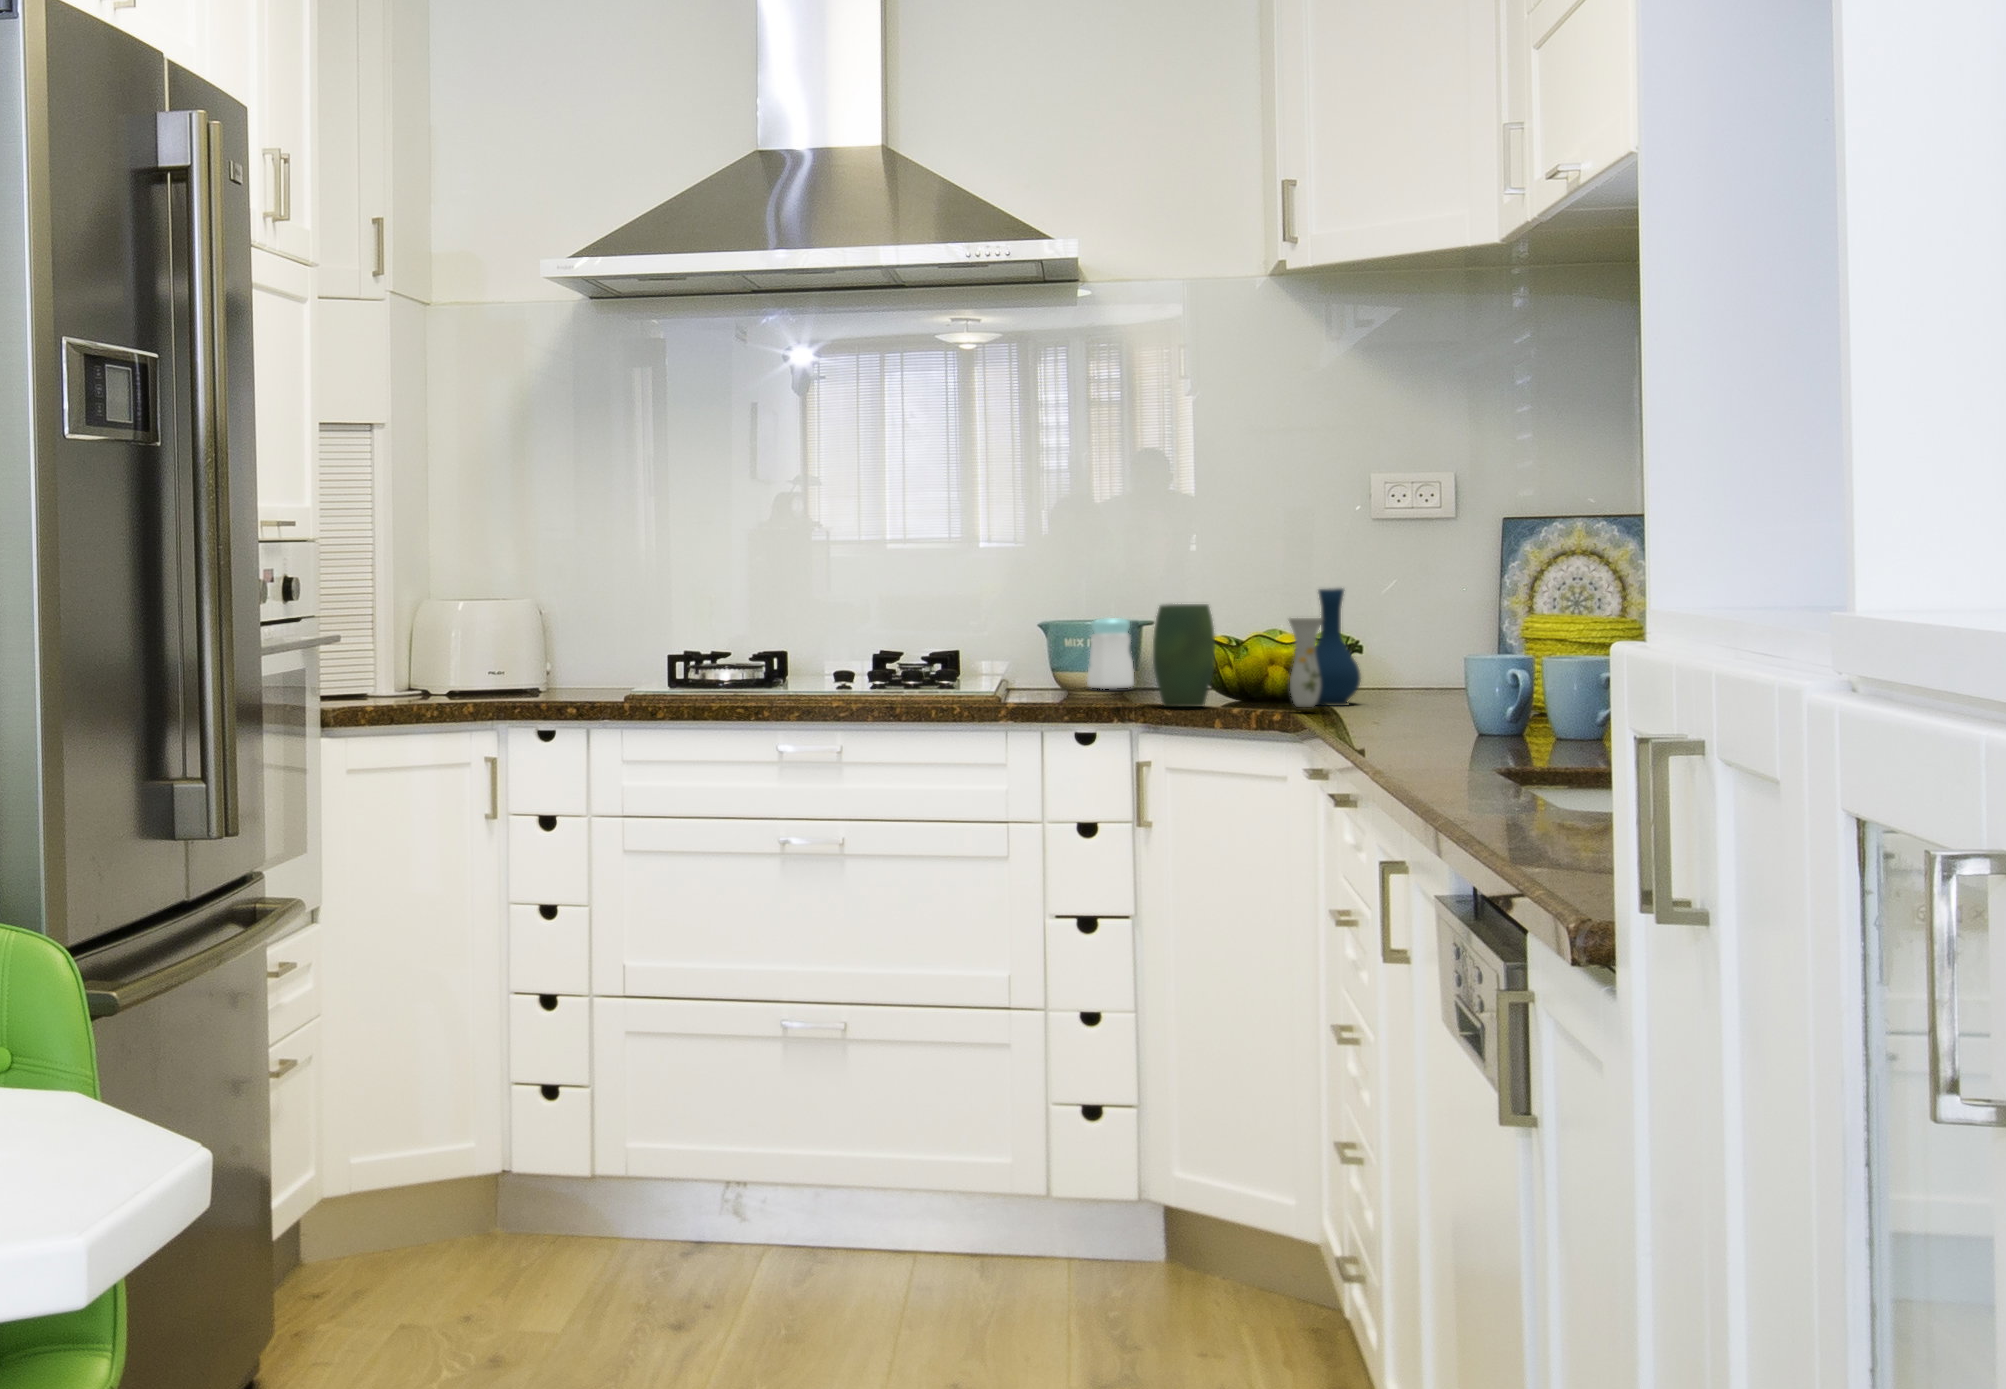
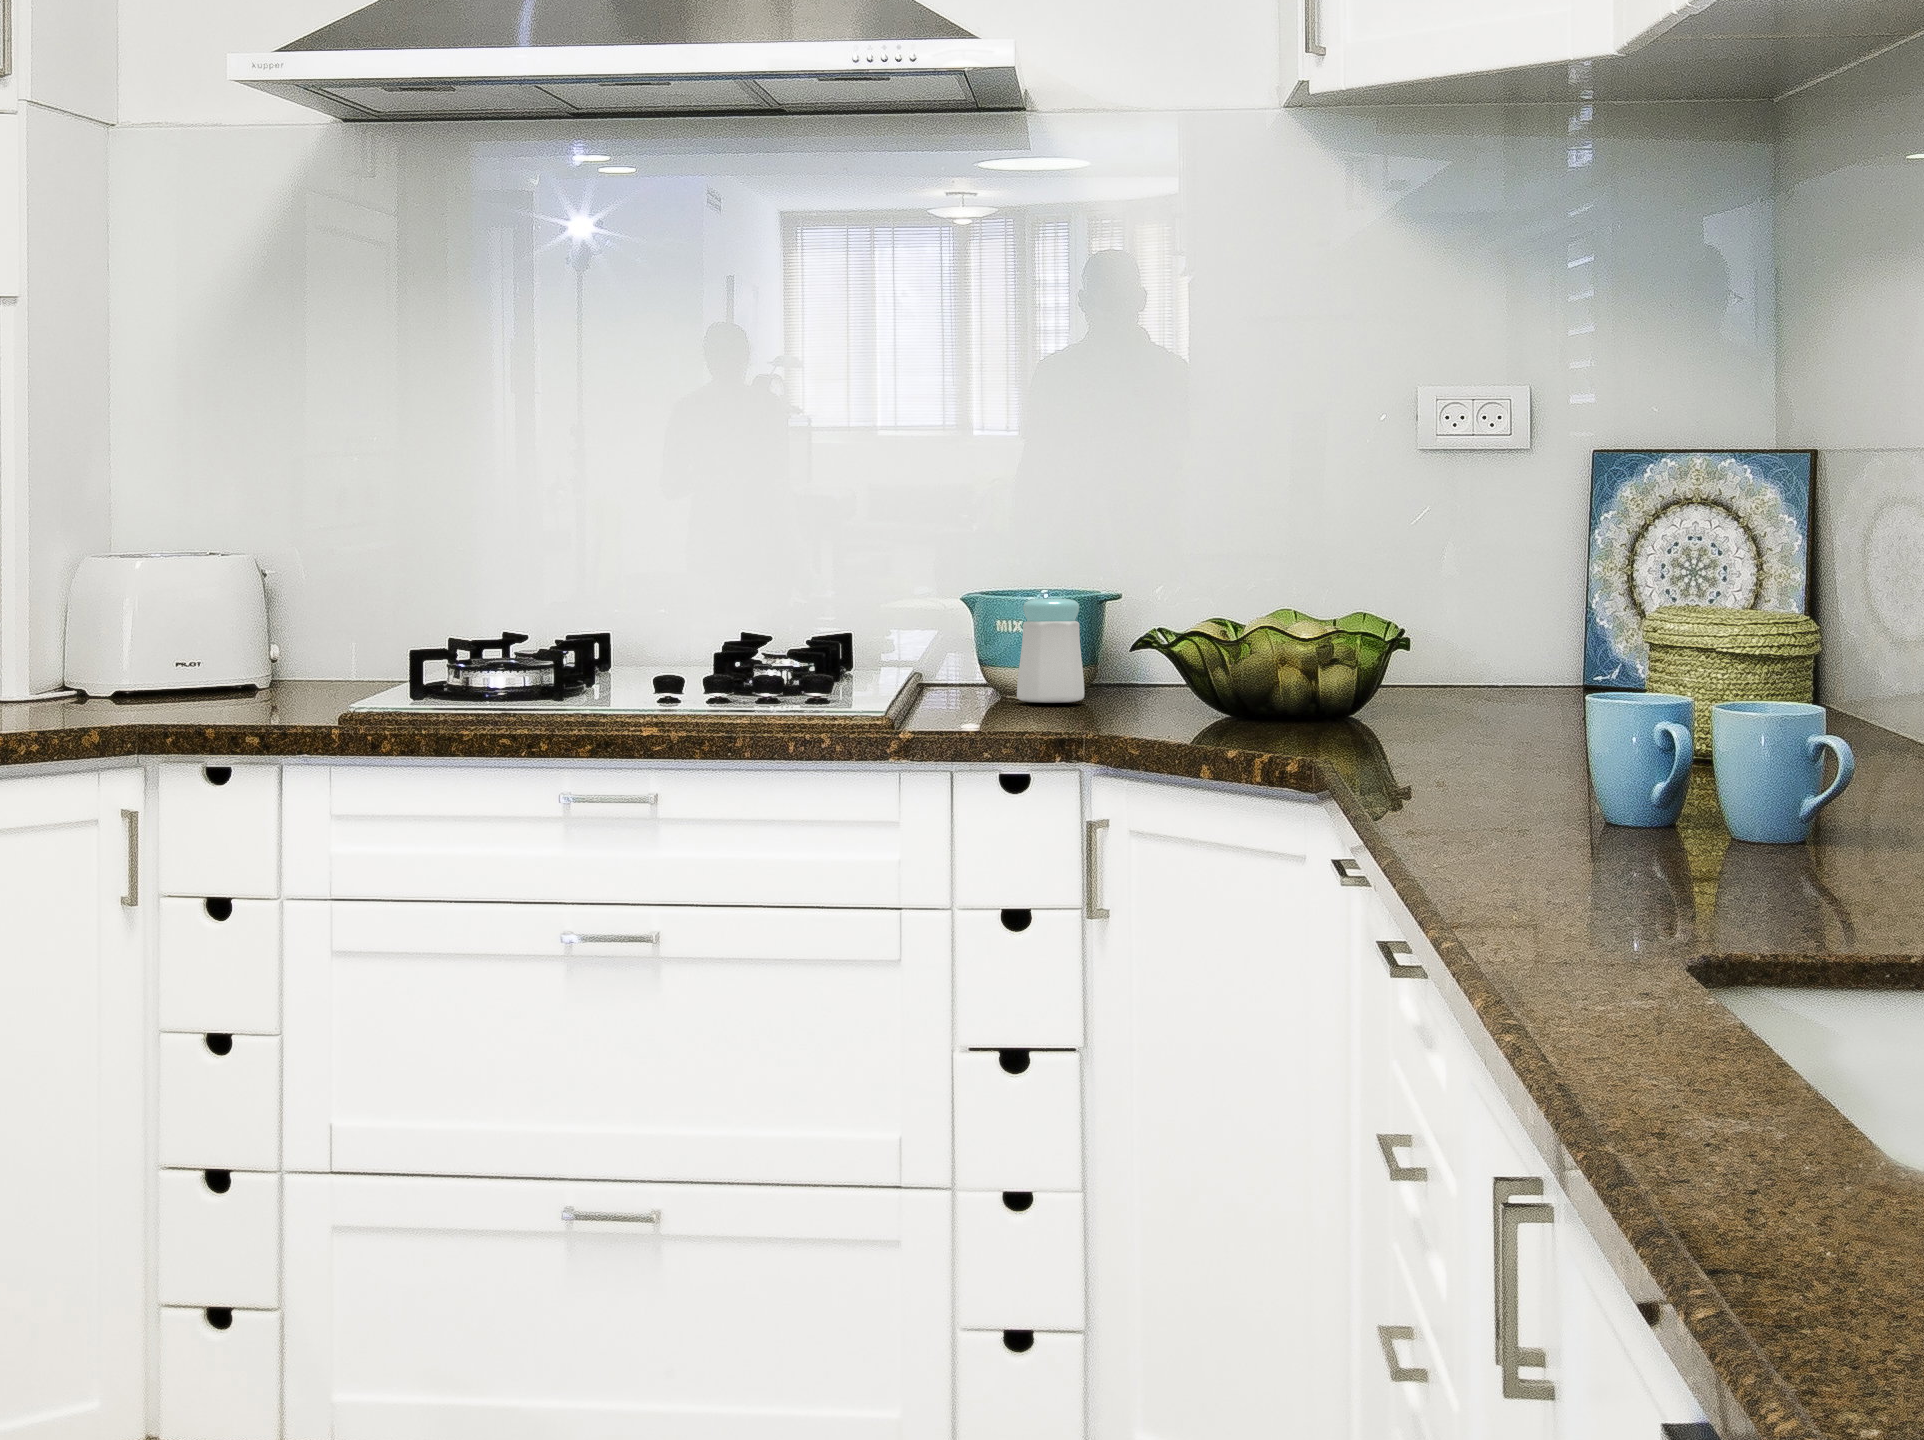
vase: present [1153,588,1361,707] -> none [1112,557,1412,737]

